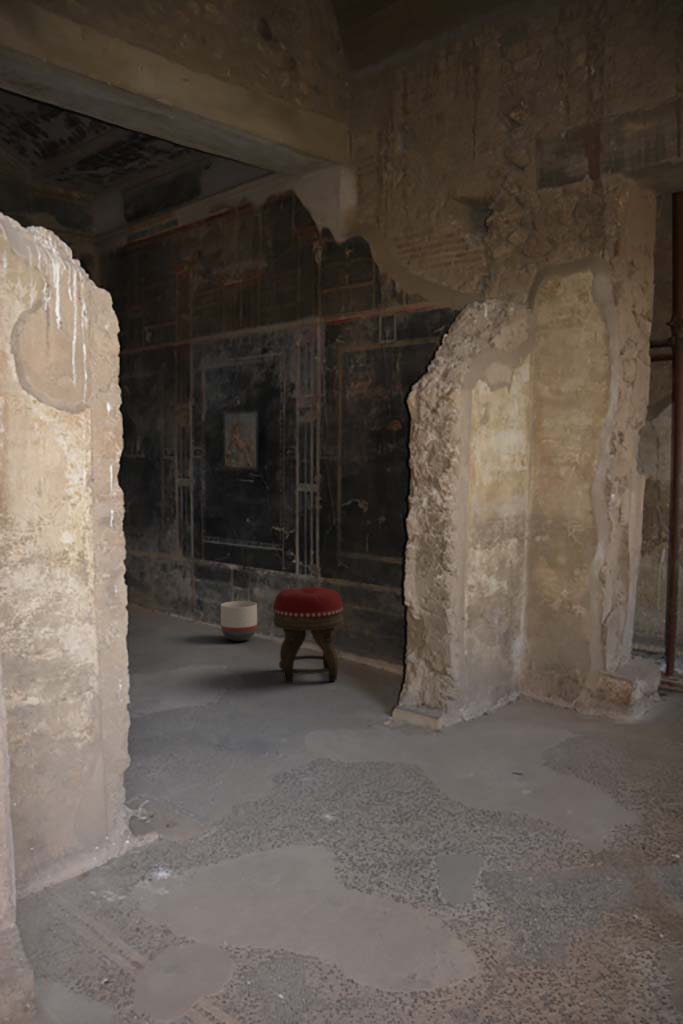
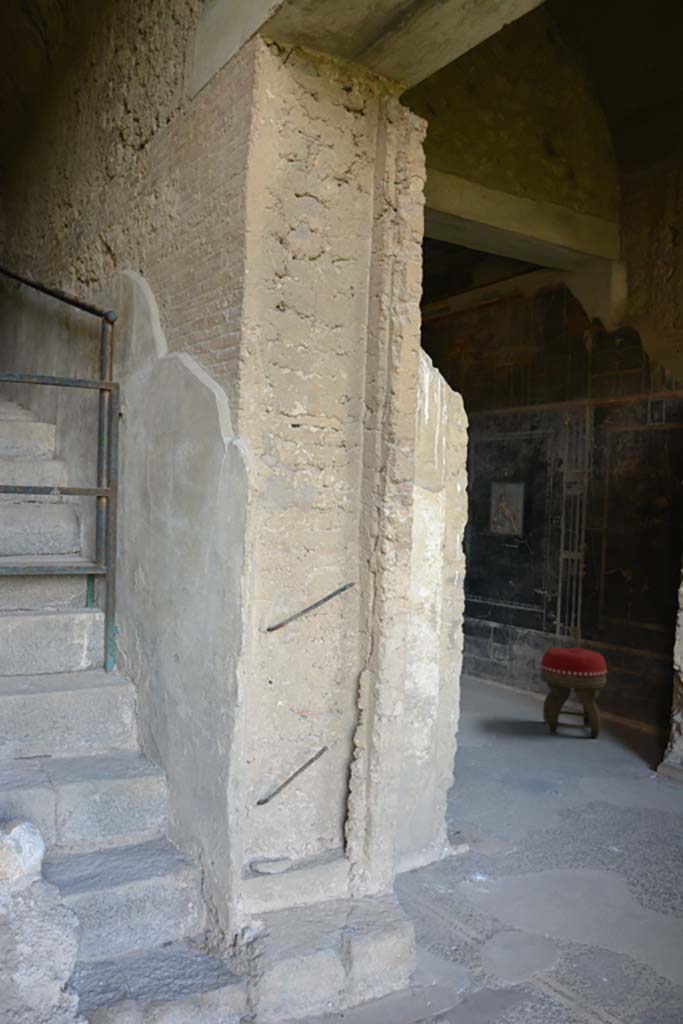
planter: present [221,601,257,641] -> none [482,655,516,692]

